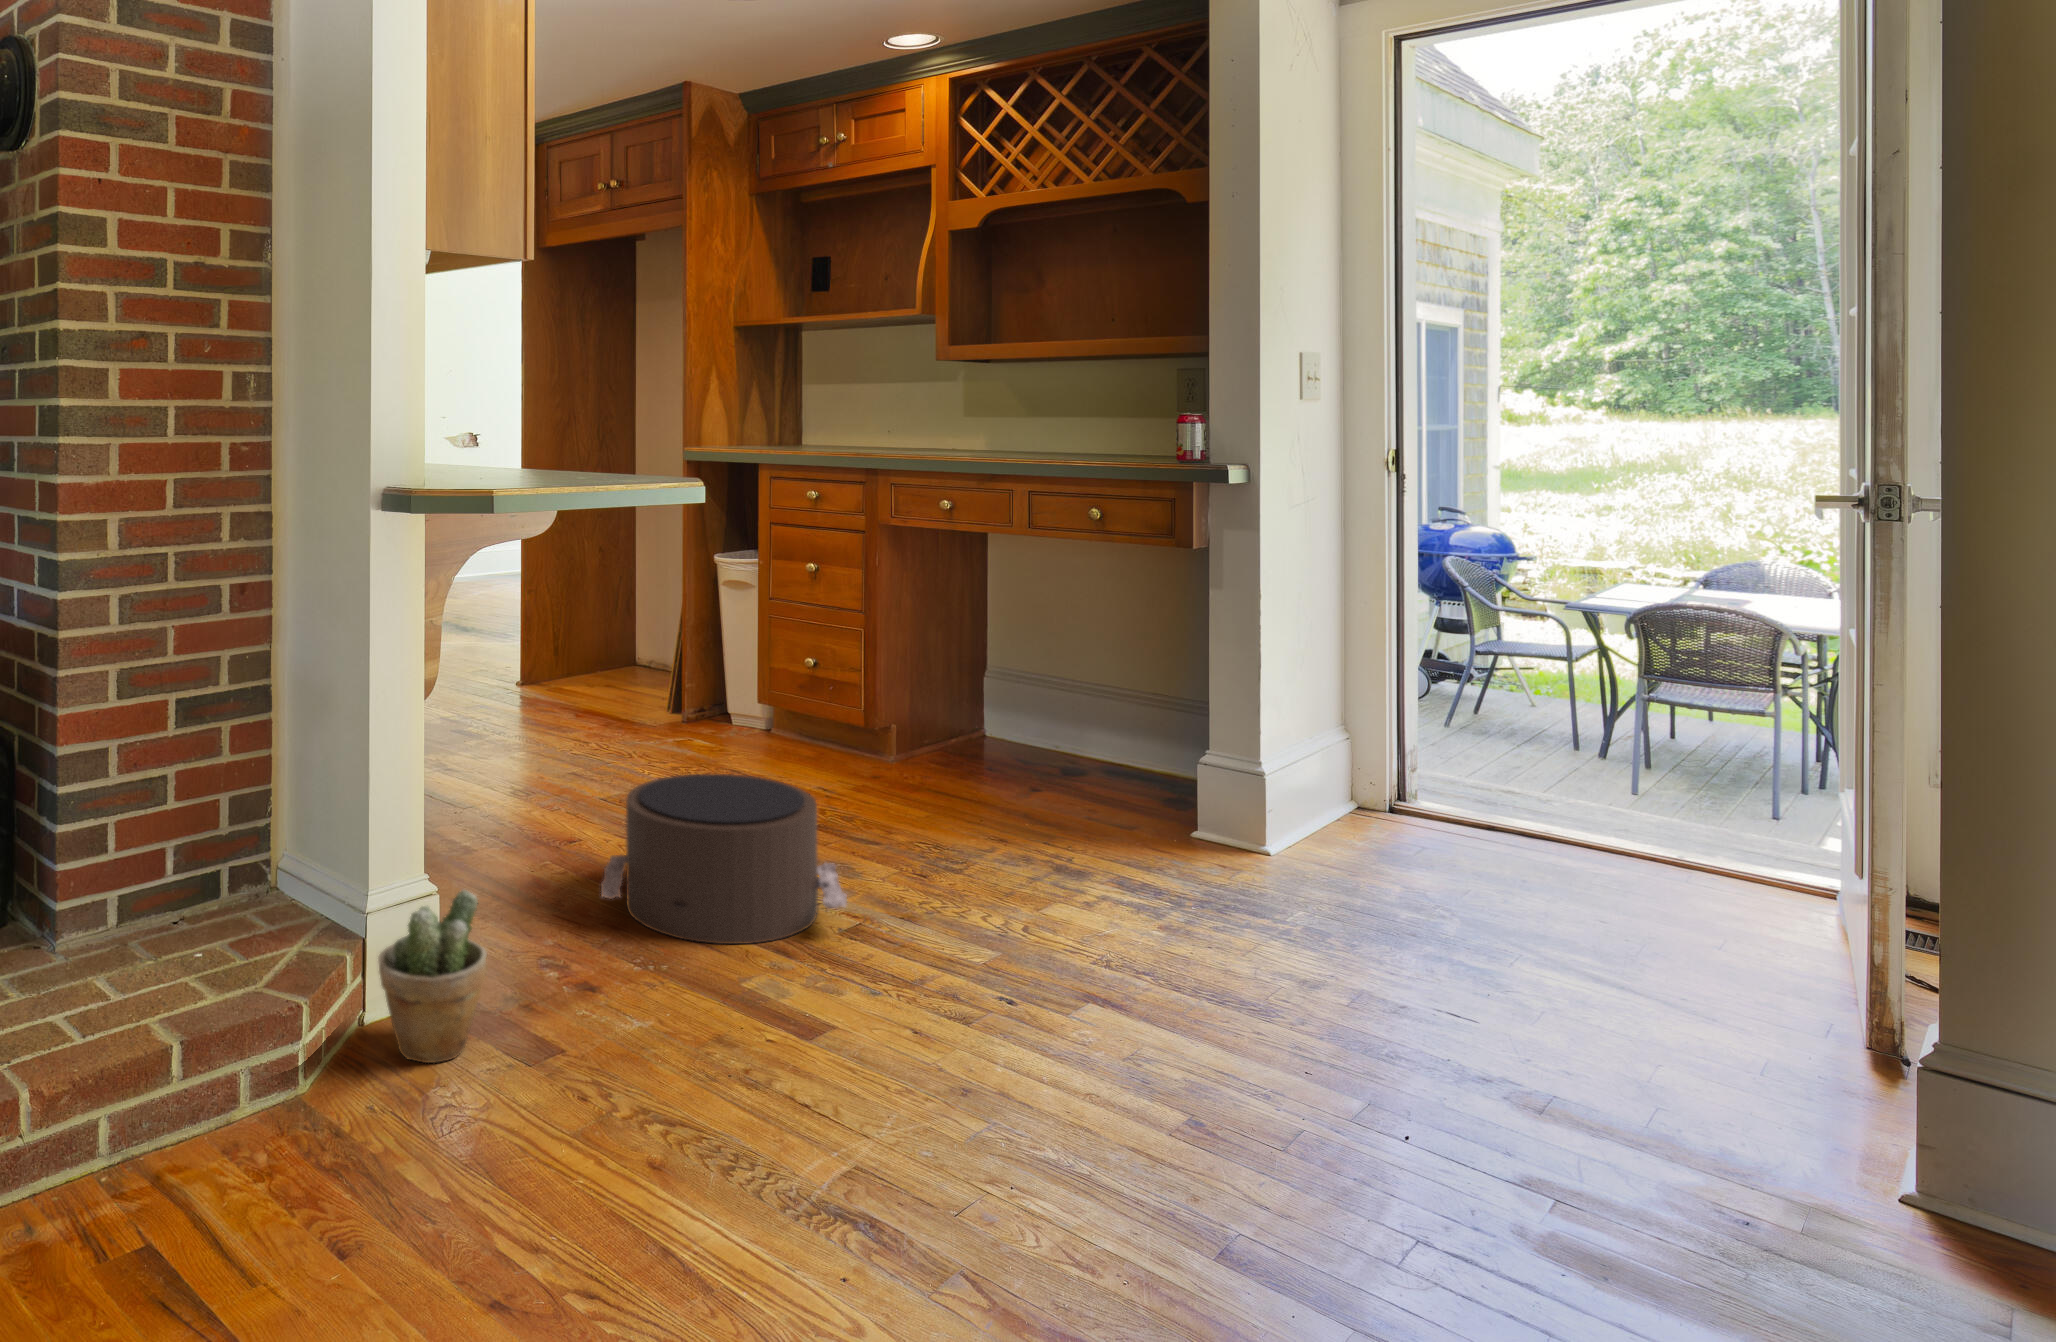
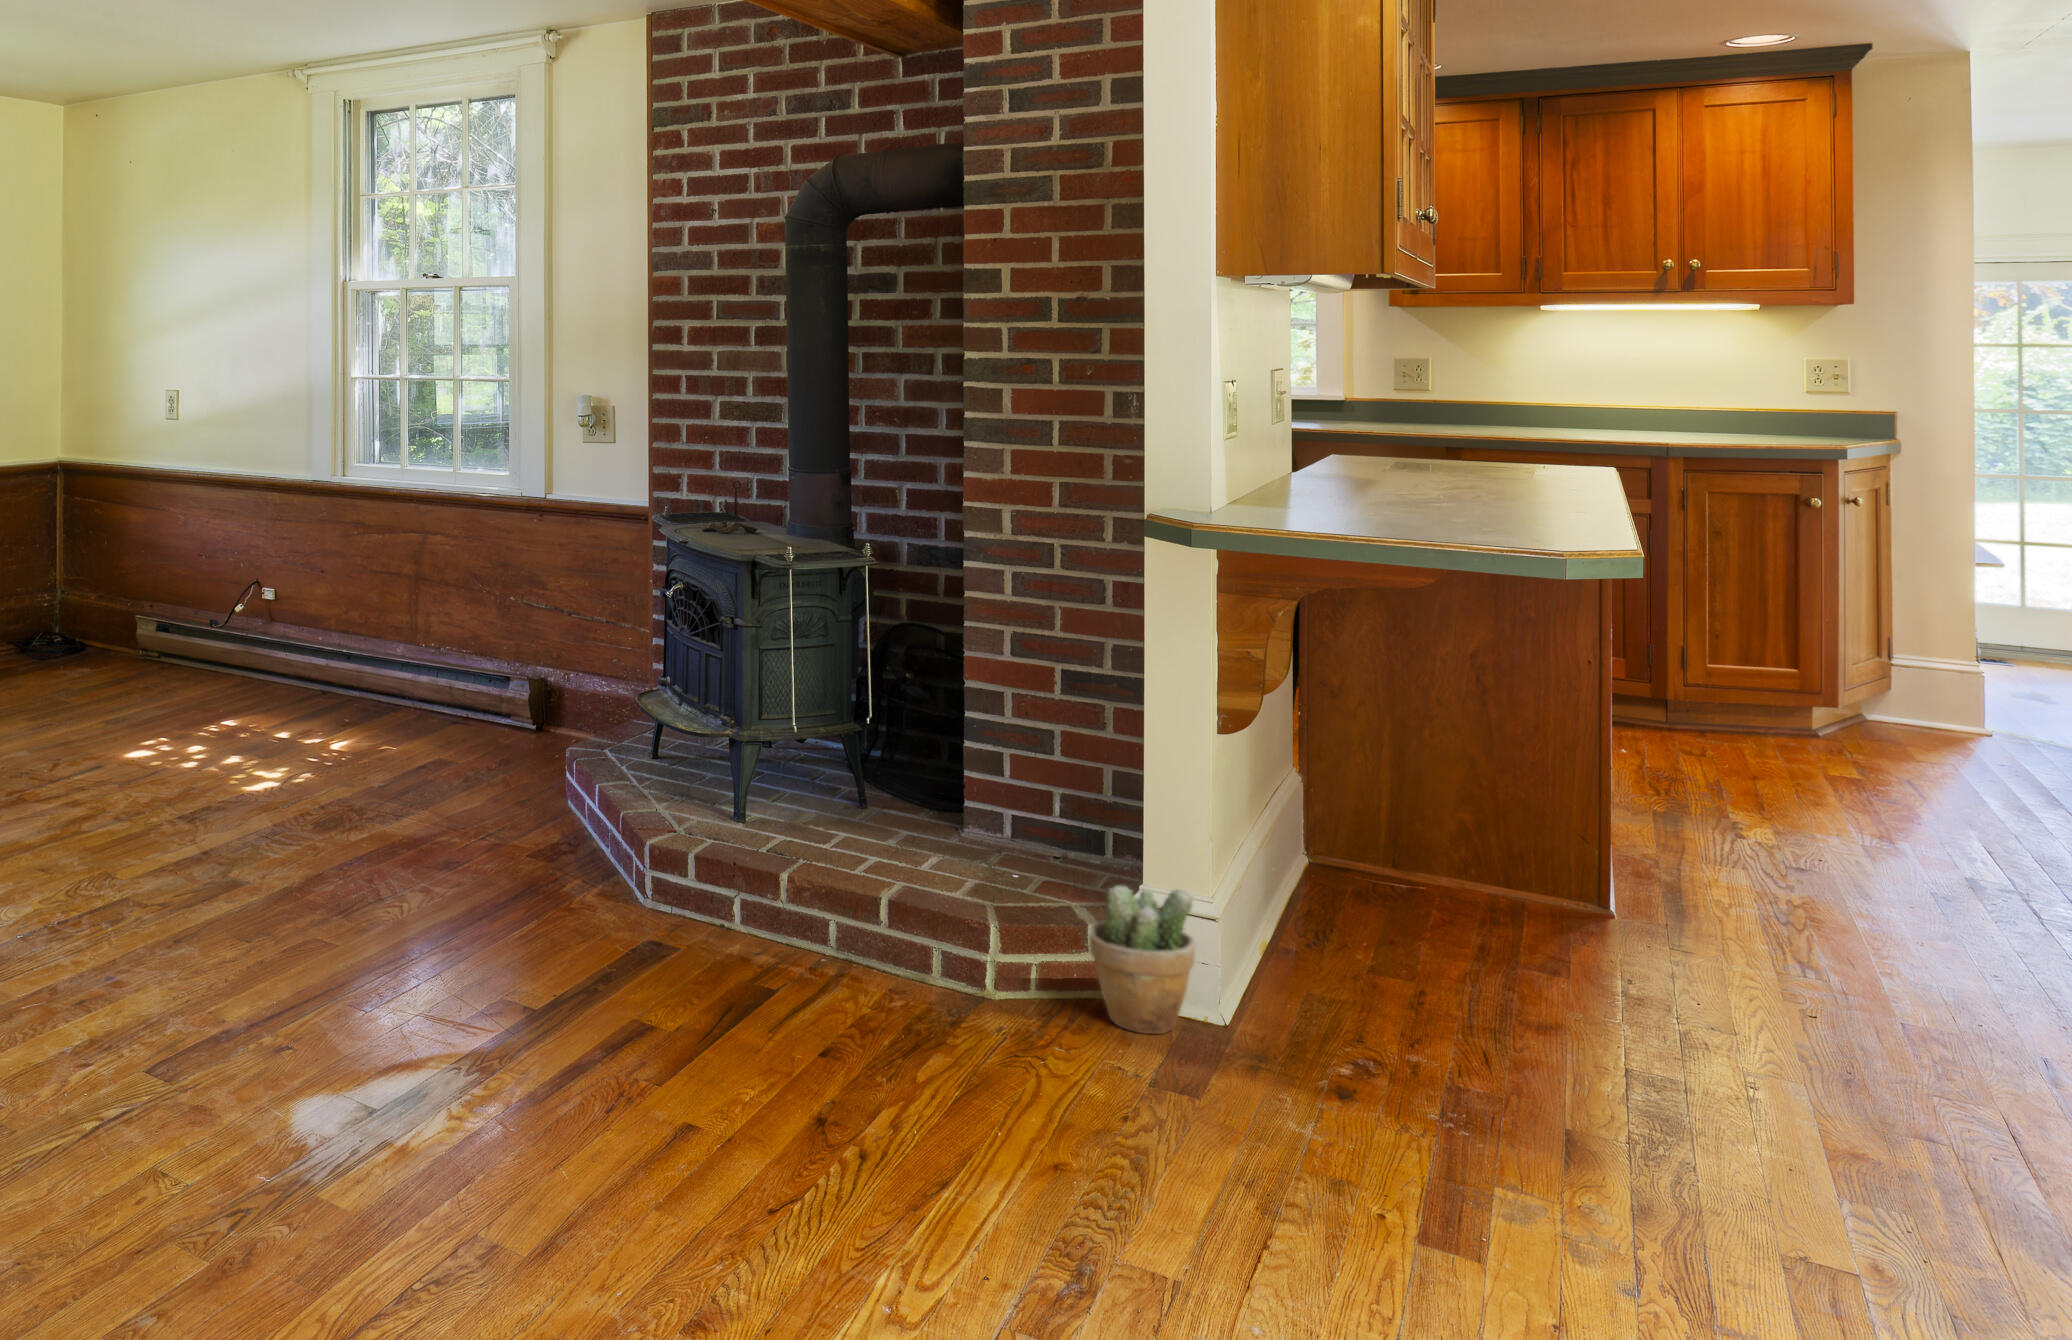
pouf: present [601,774,847,944] -> none [1508,923,1930,1179]

